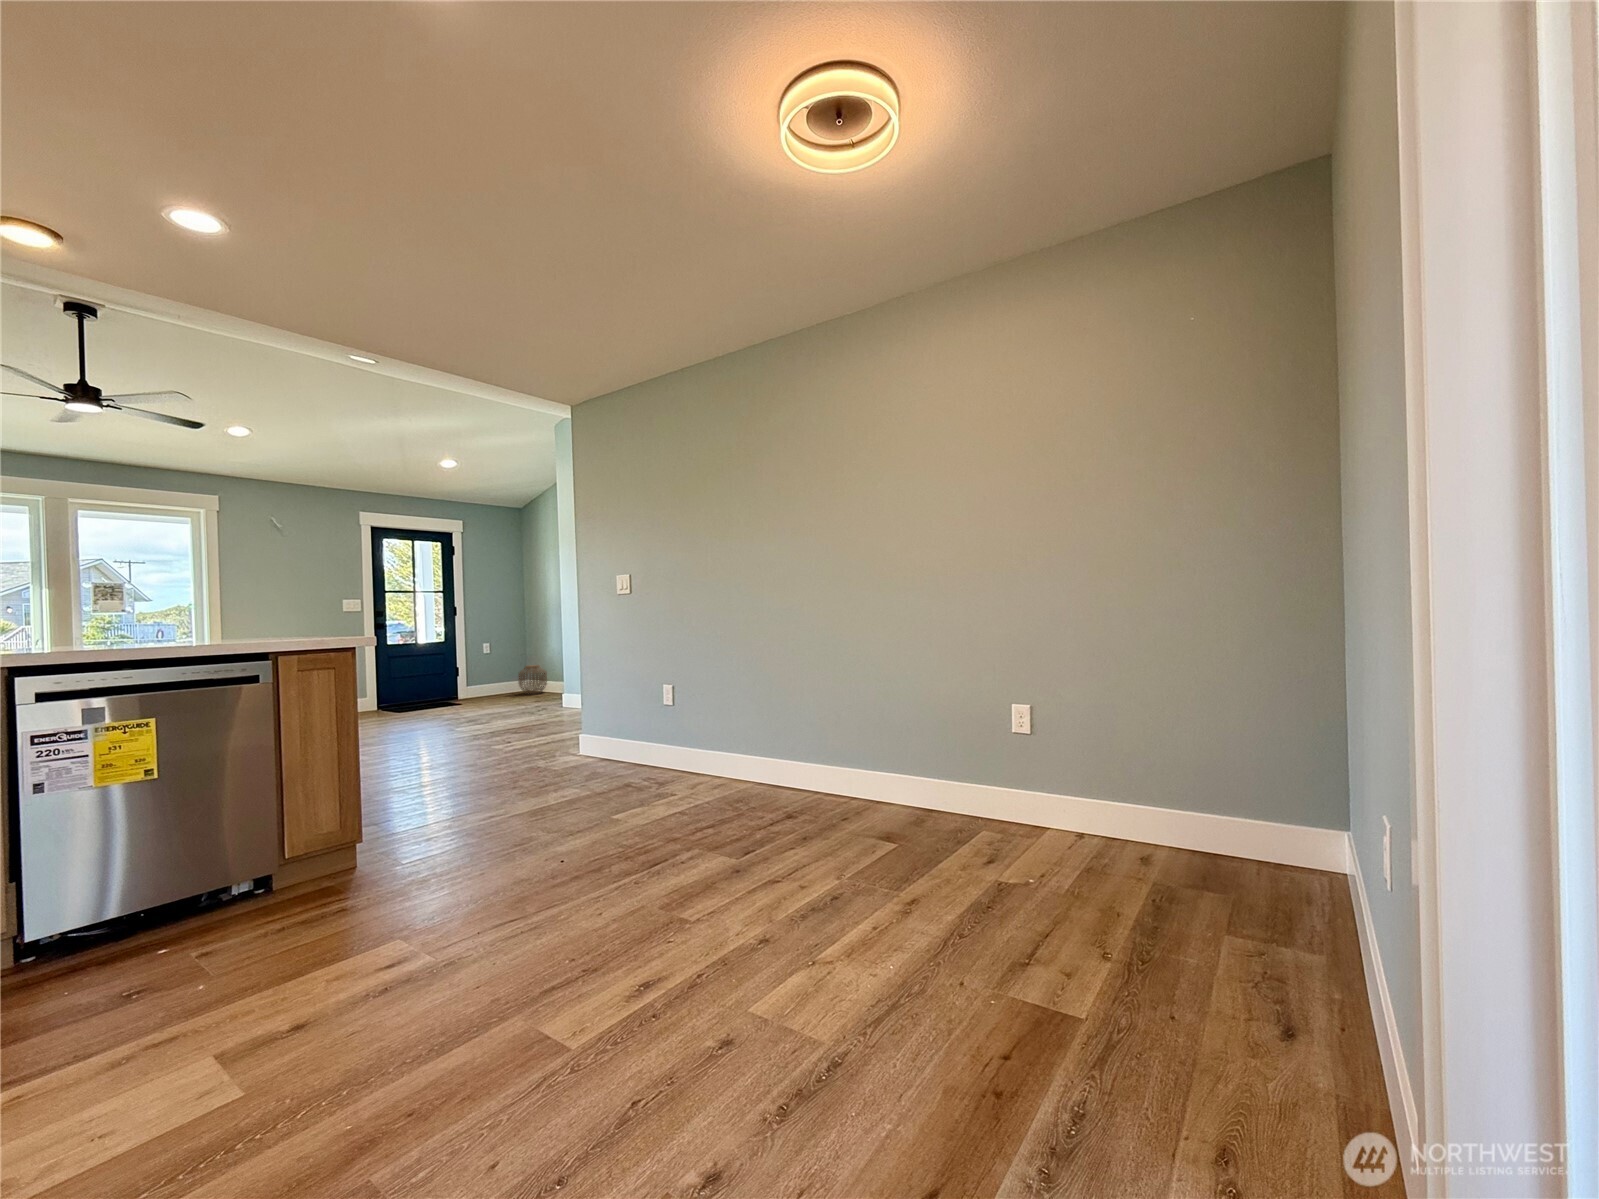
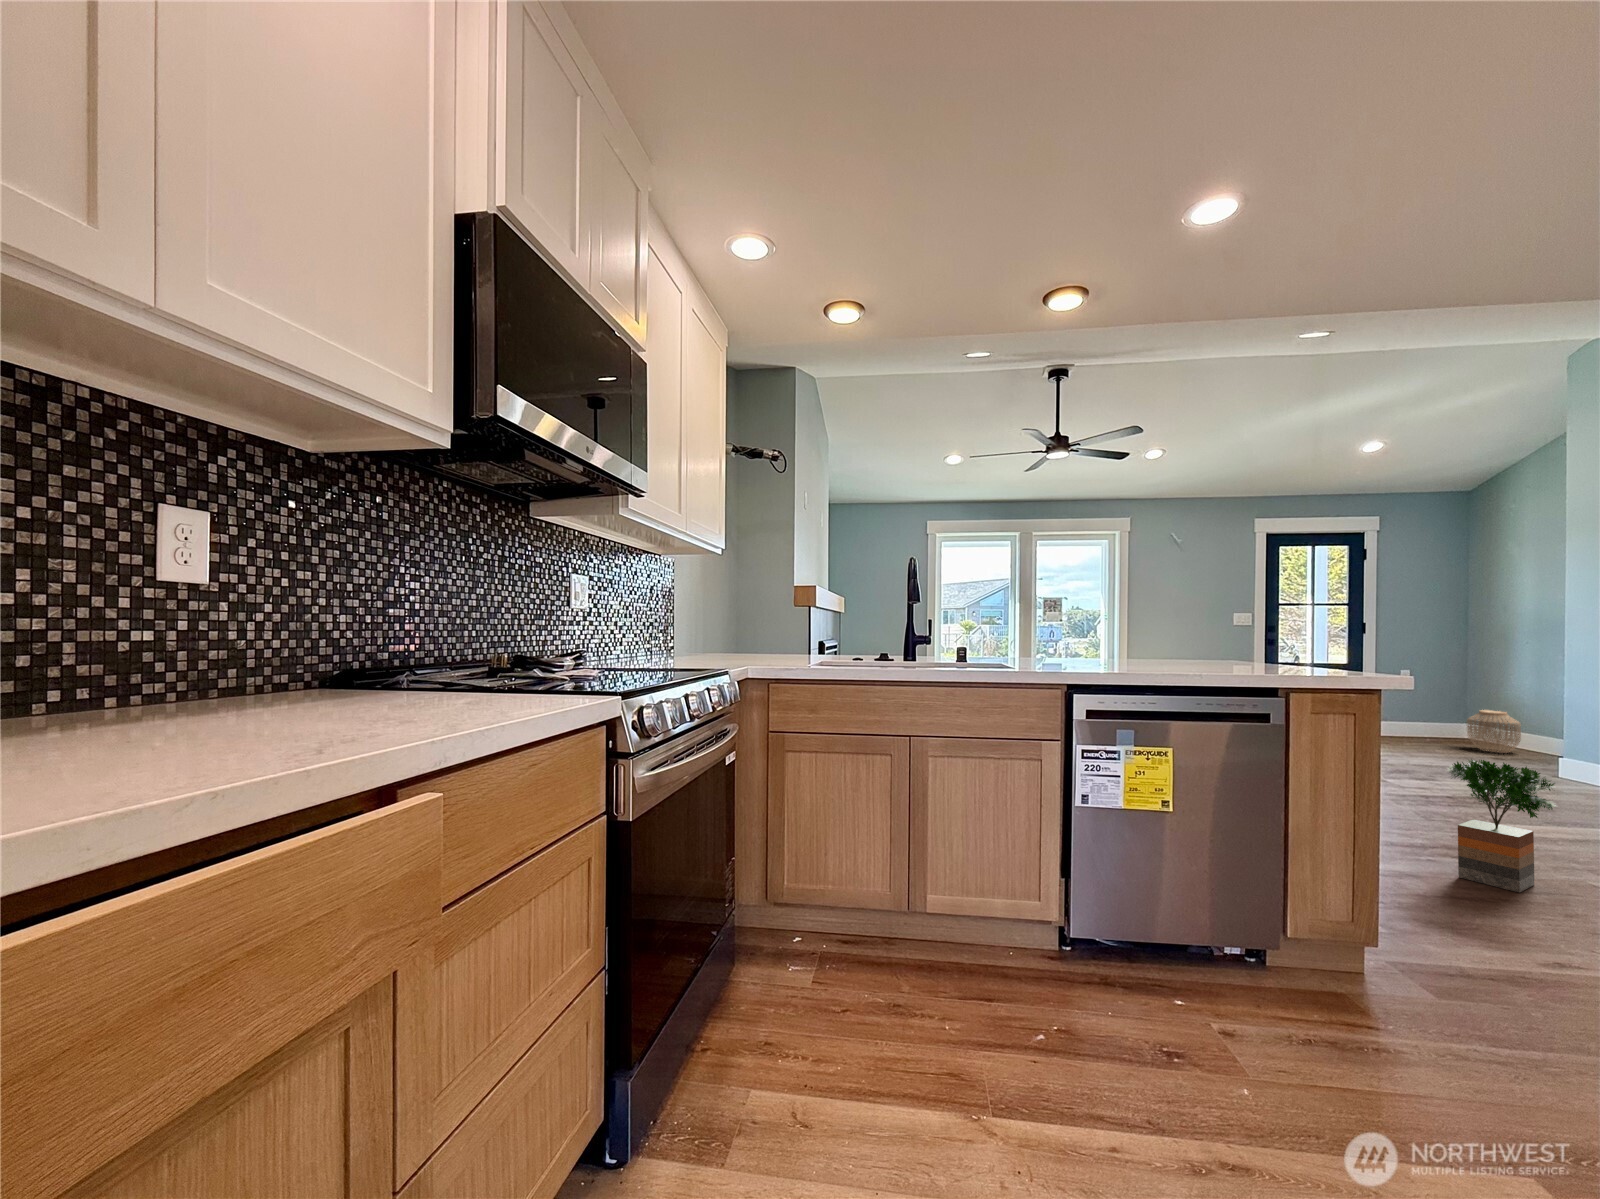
potted tree: none [456,692,515,779] -> present [1448,759,1555,893]

